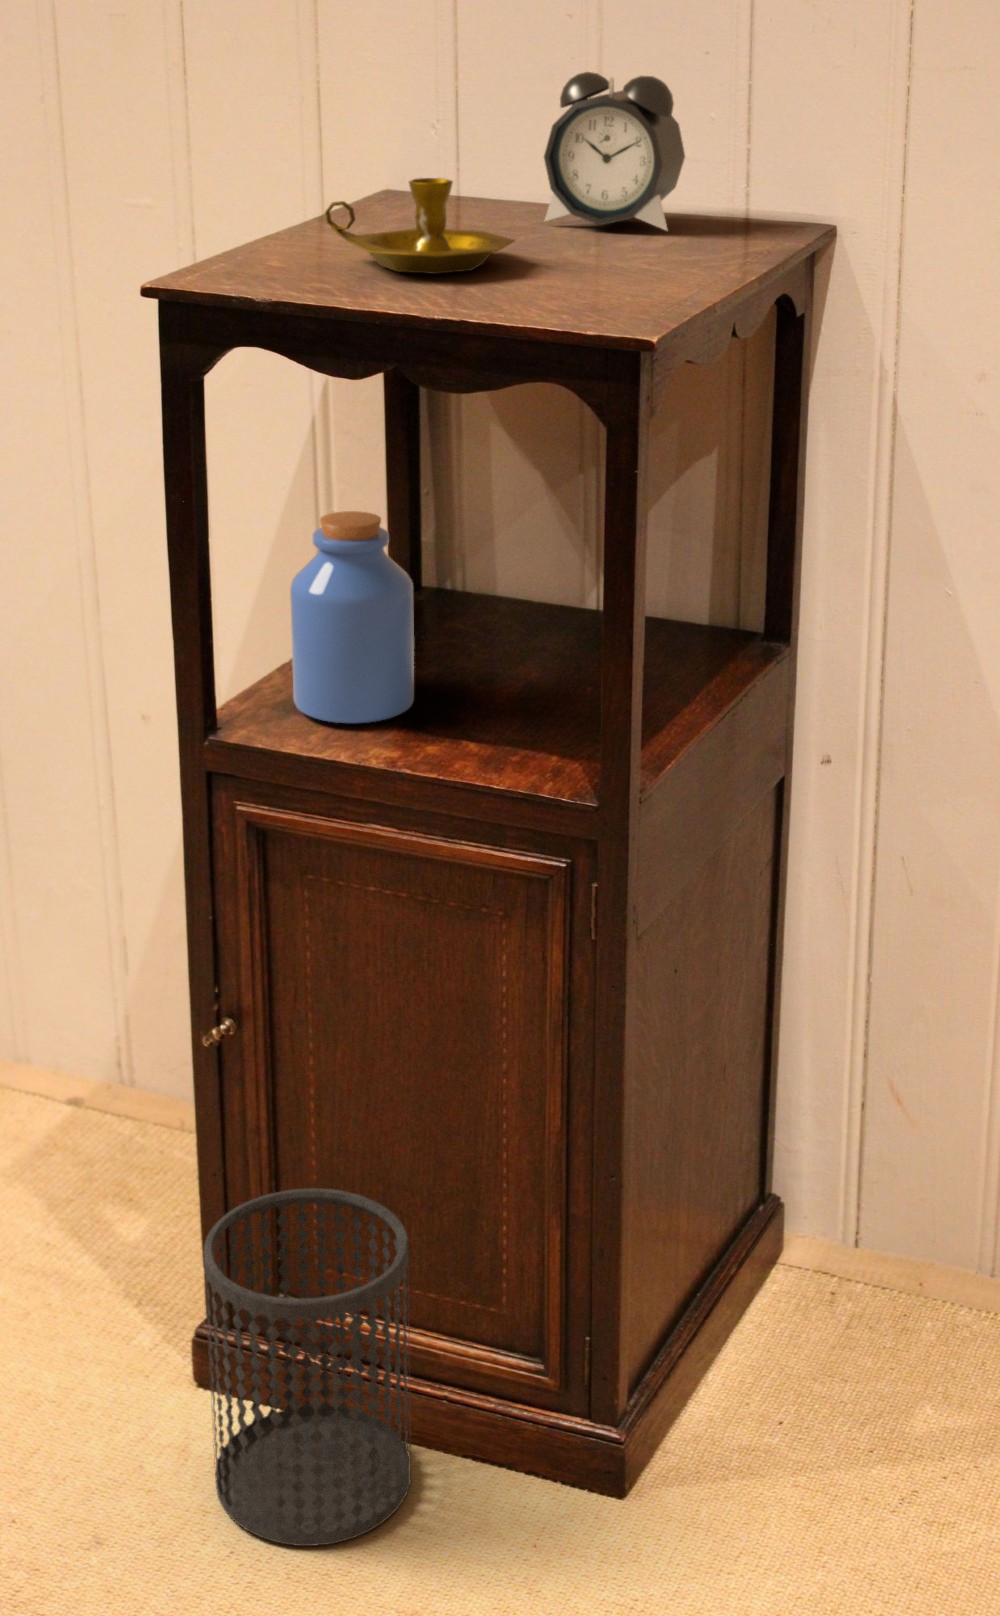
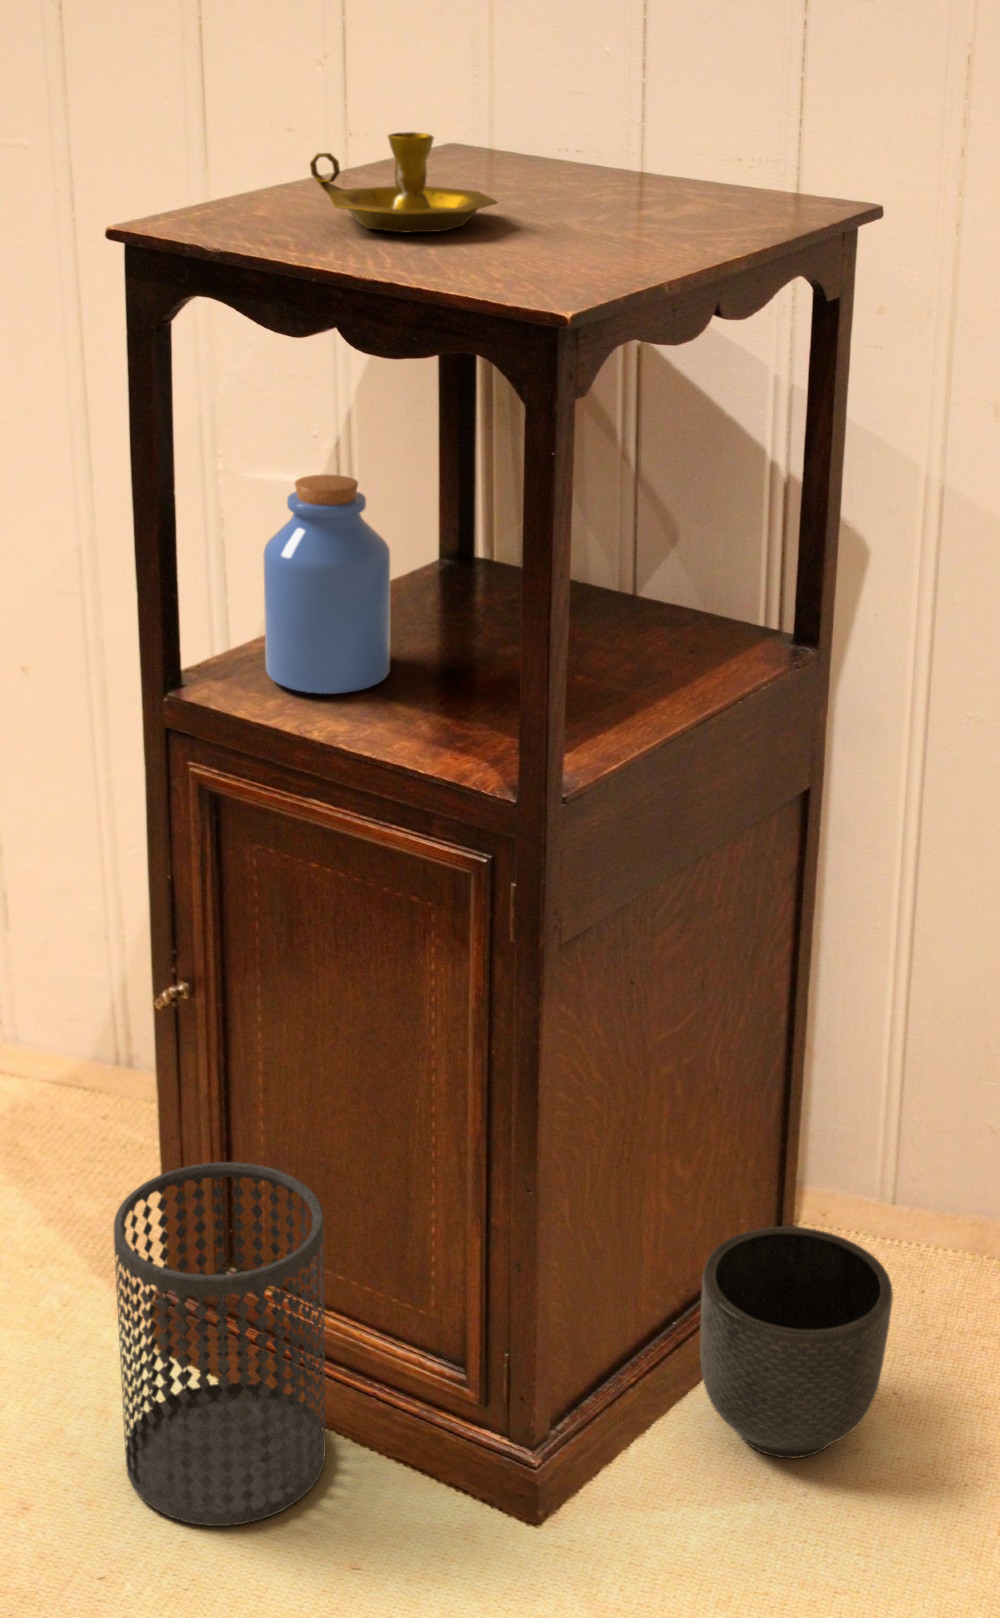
alarm clock: present [544,72,685,230] -> none [566,29,720,202]
planter: none [742,1185,922,1402] -> present [700,1226,893,1458]

